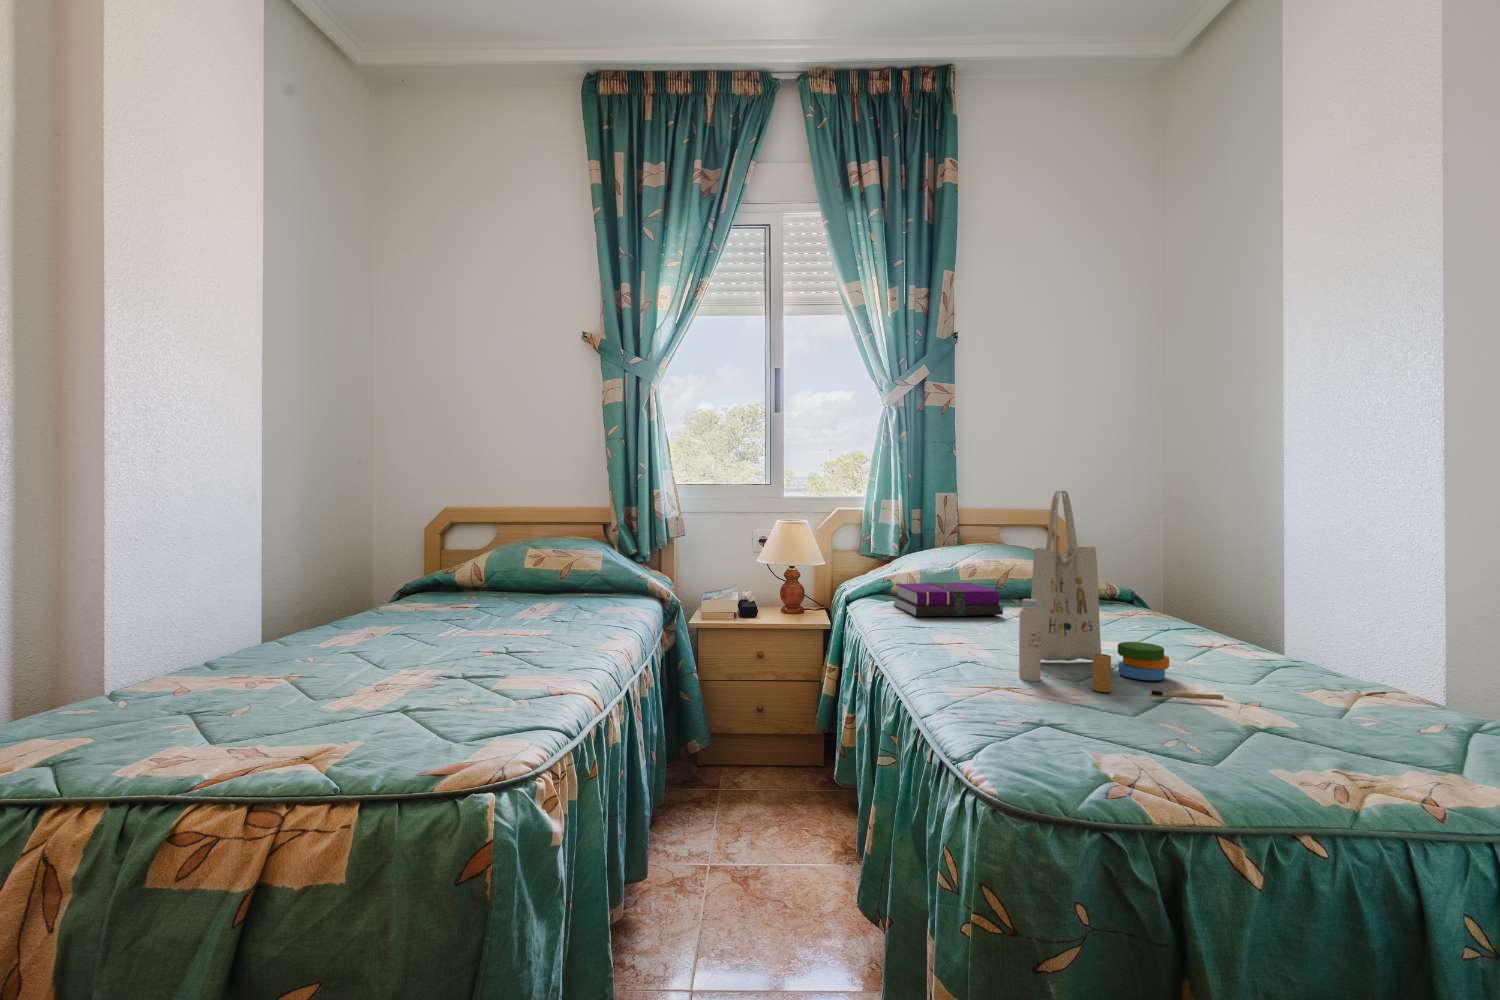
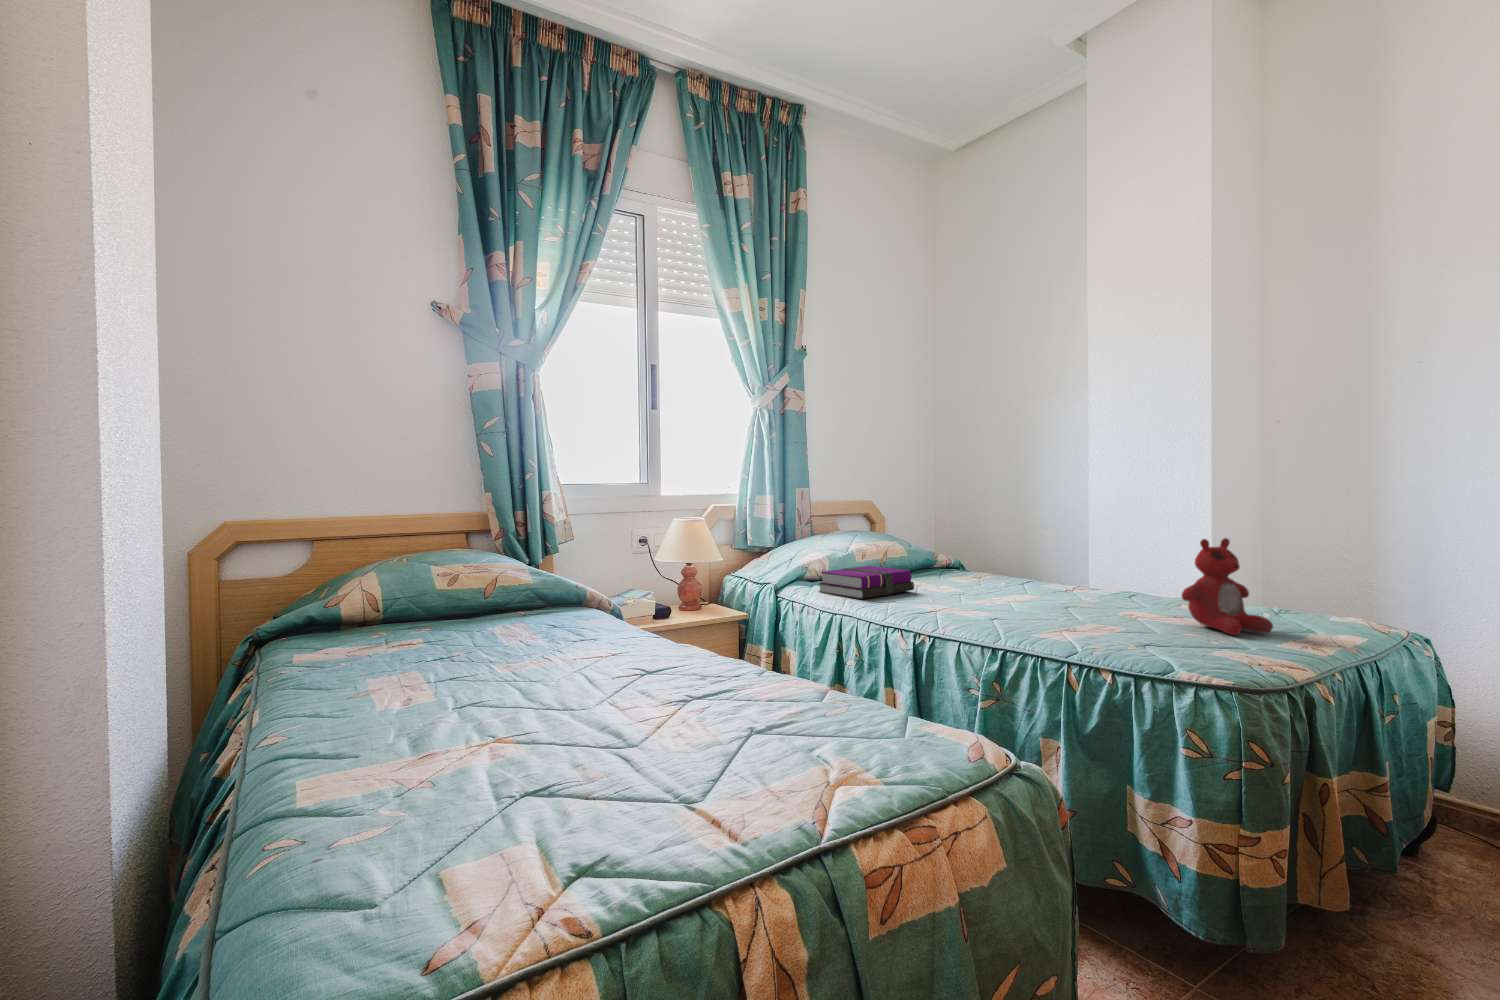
tote bag: present [1019,491,1224,700] -> none [1016,485,1169,636]
stuffed bear: none [1270,575,1416,731] -> present [1182,538,1273,635]

